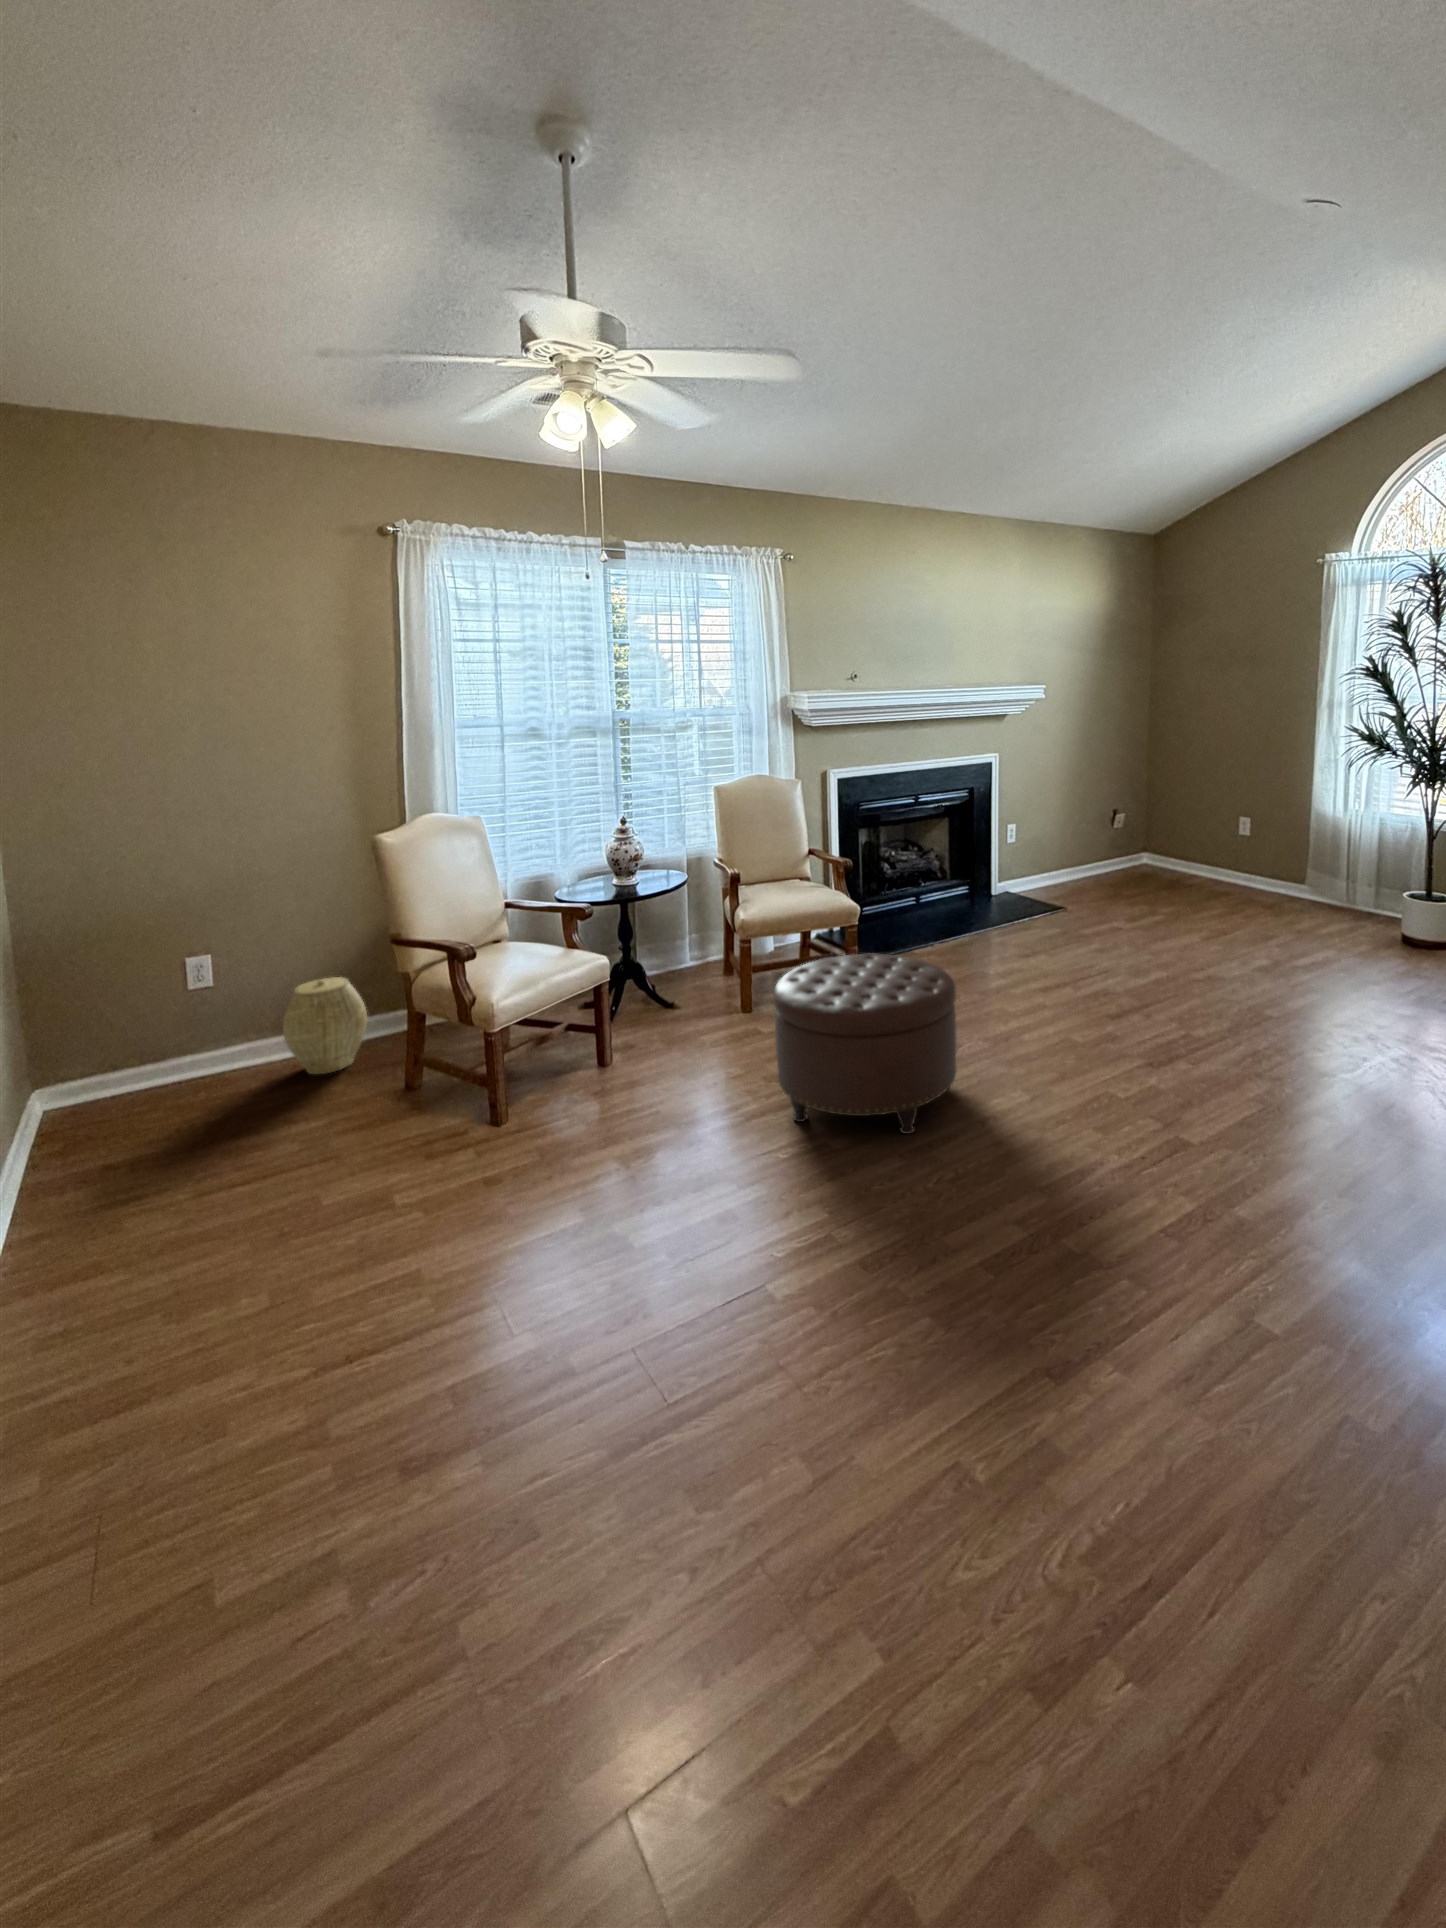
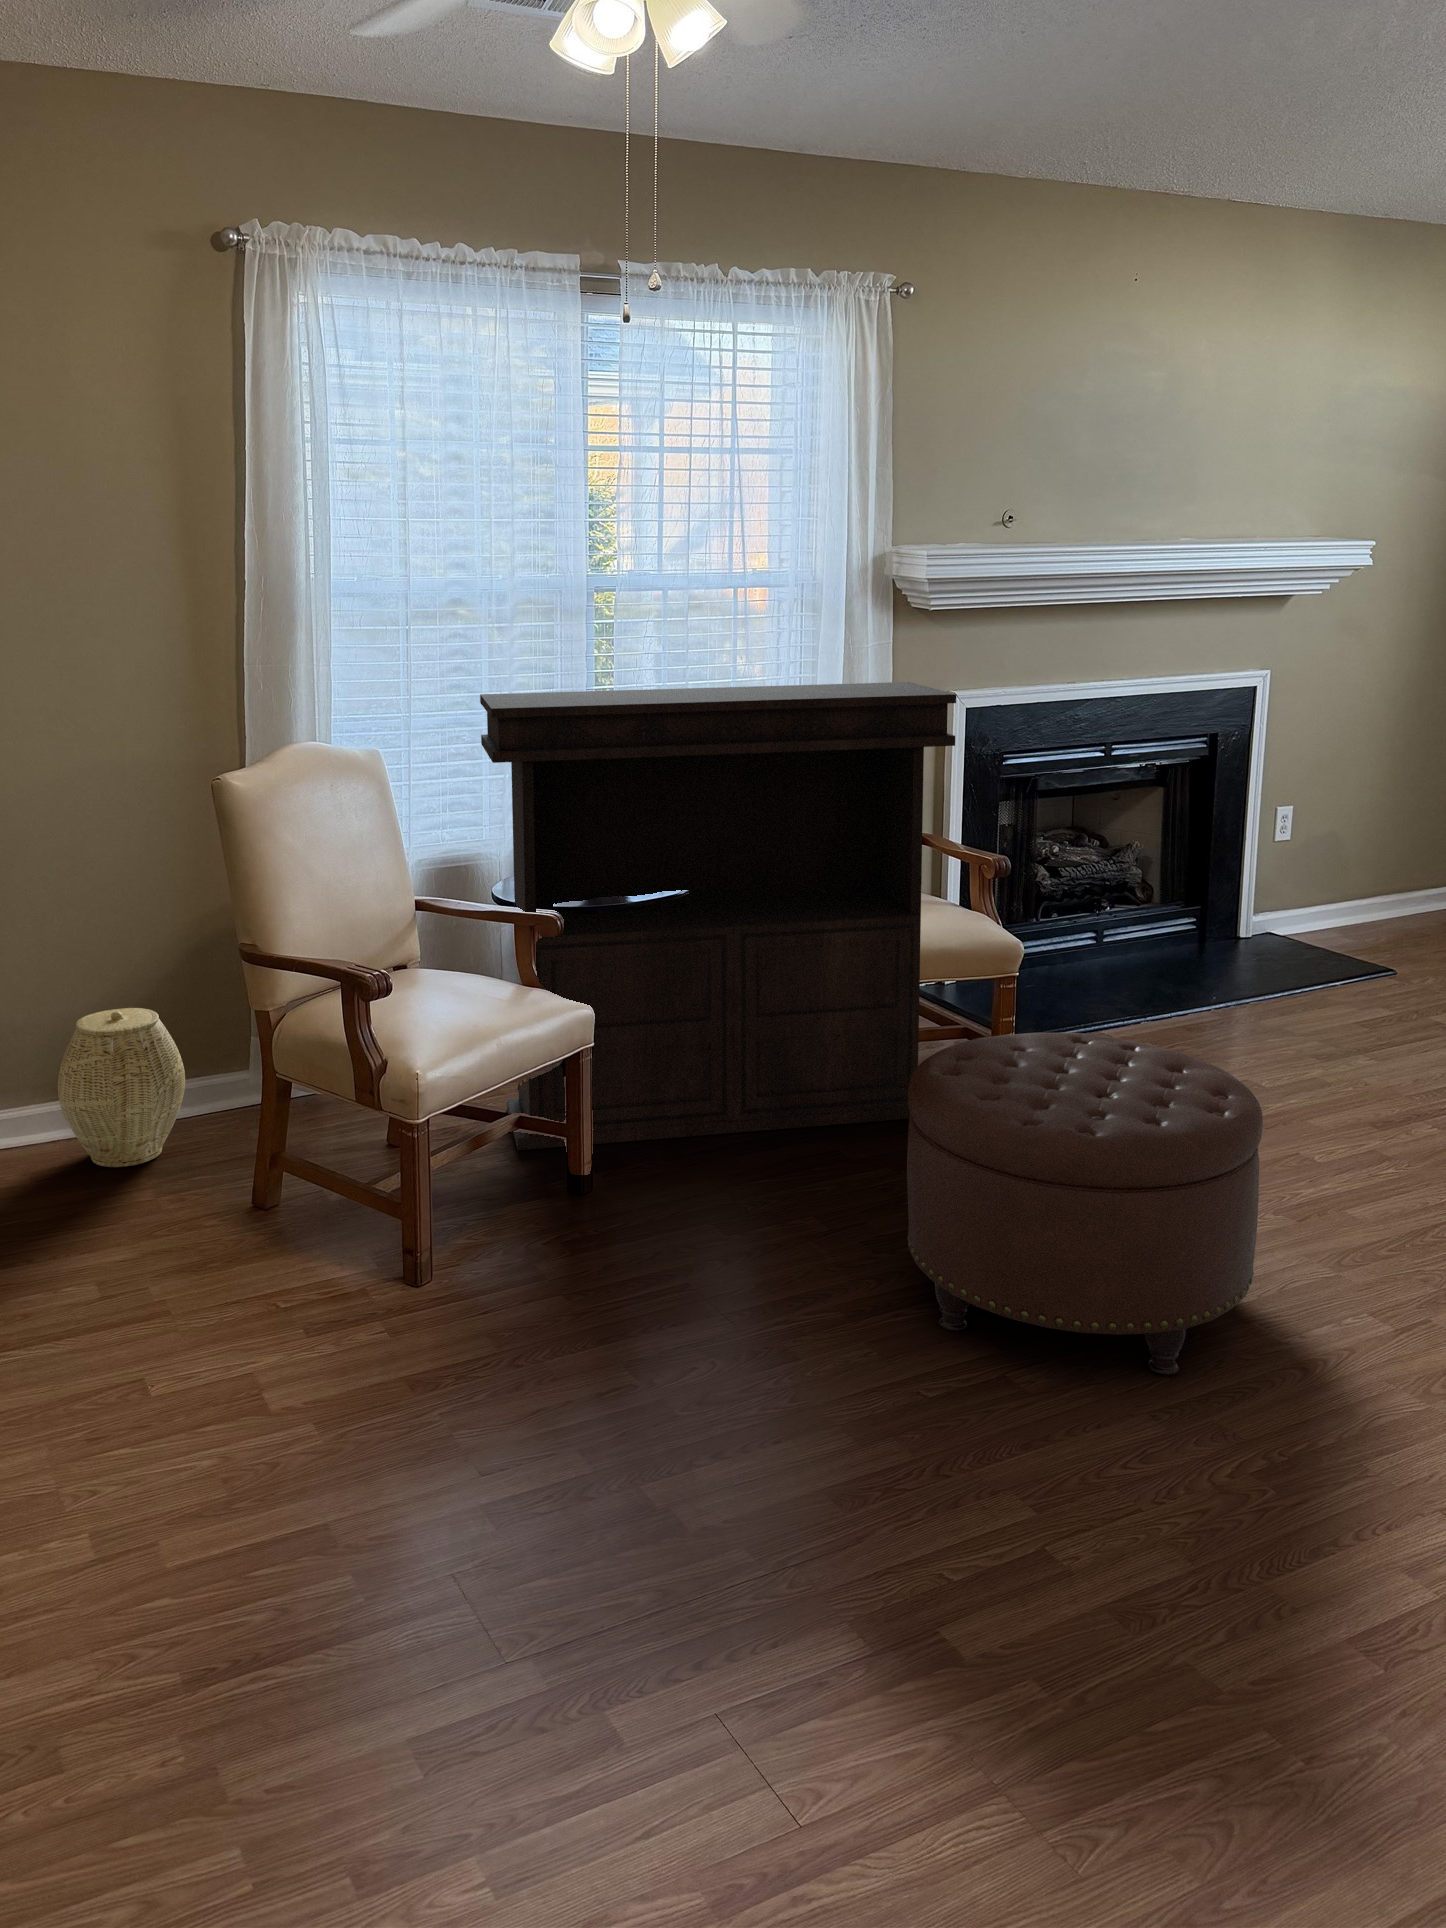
console table: none [545,768,812,1043] -> present [480,682,956,1150]

